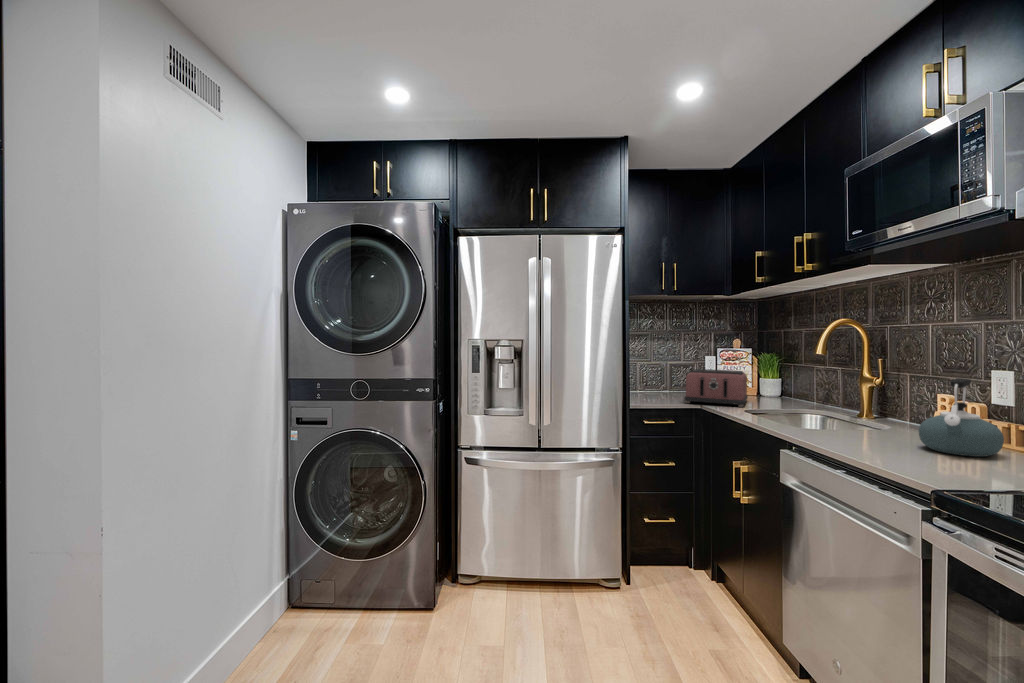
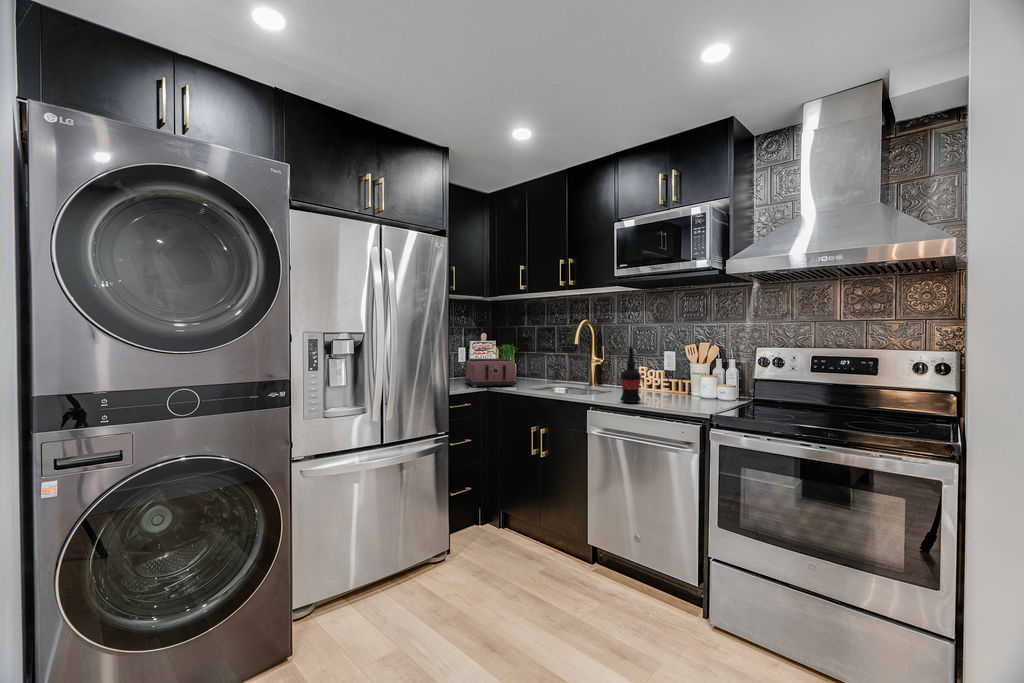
wine bottle: none [834,359,872,448] -> present [620,346,641,403]
kettle: present [919,378,1004,457] -> none [651,355,691,400]

